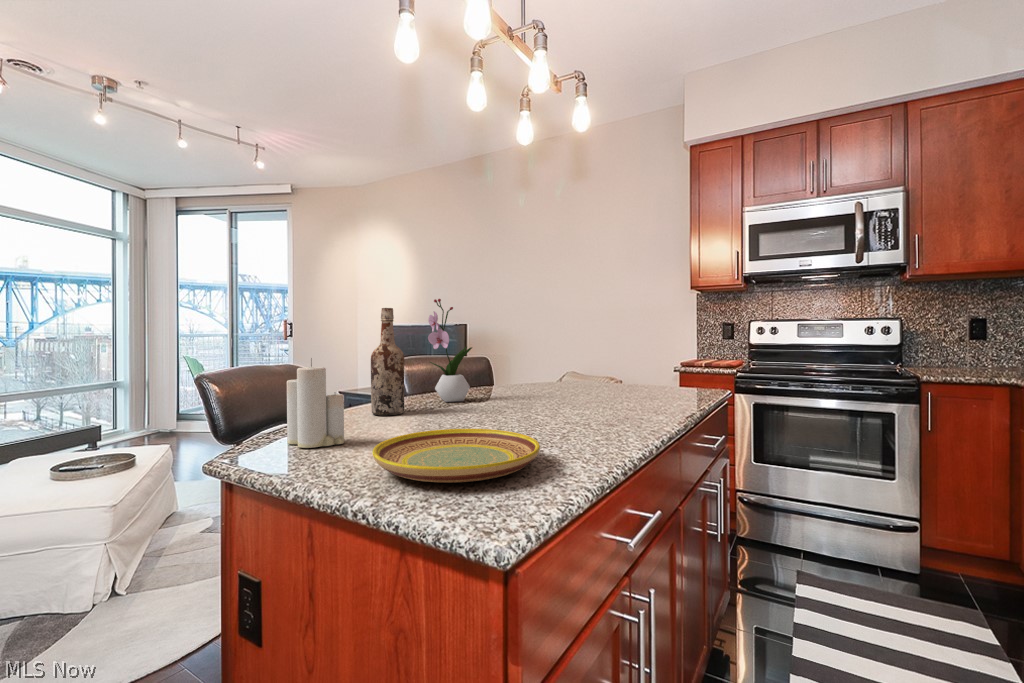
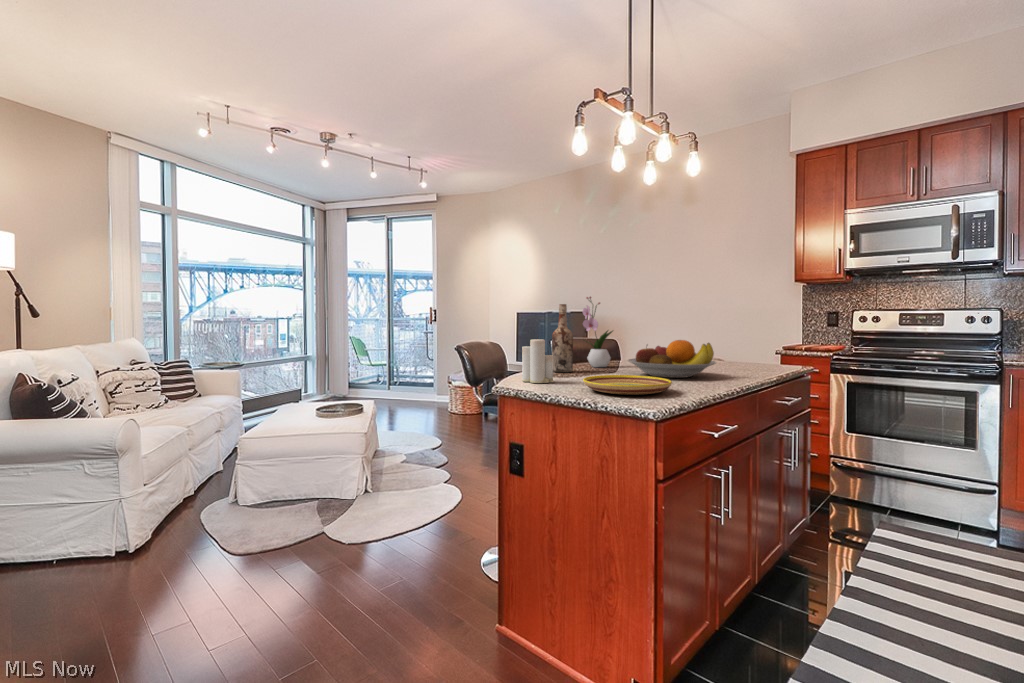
fruit bowl: none [484,362,614,422] -> present [628,340,716,378]

